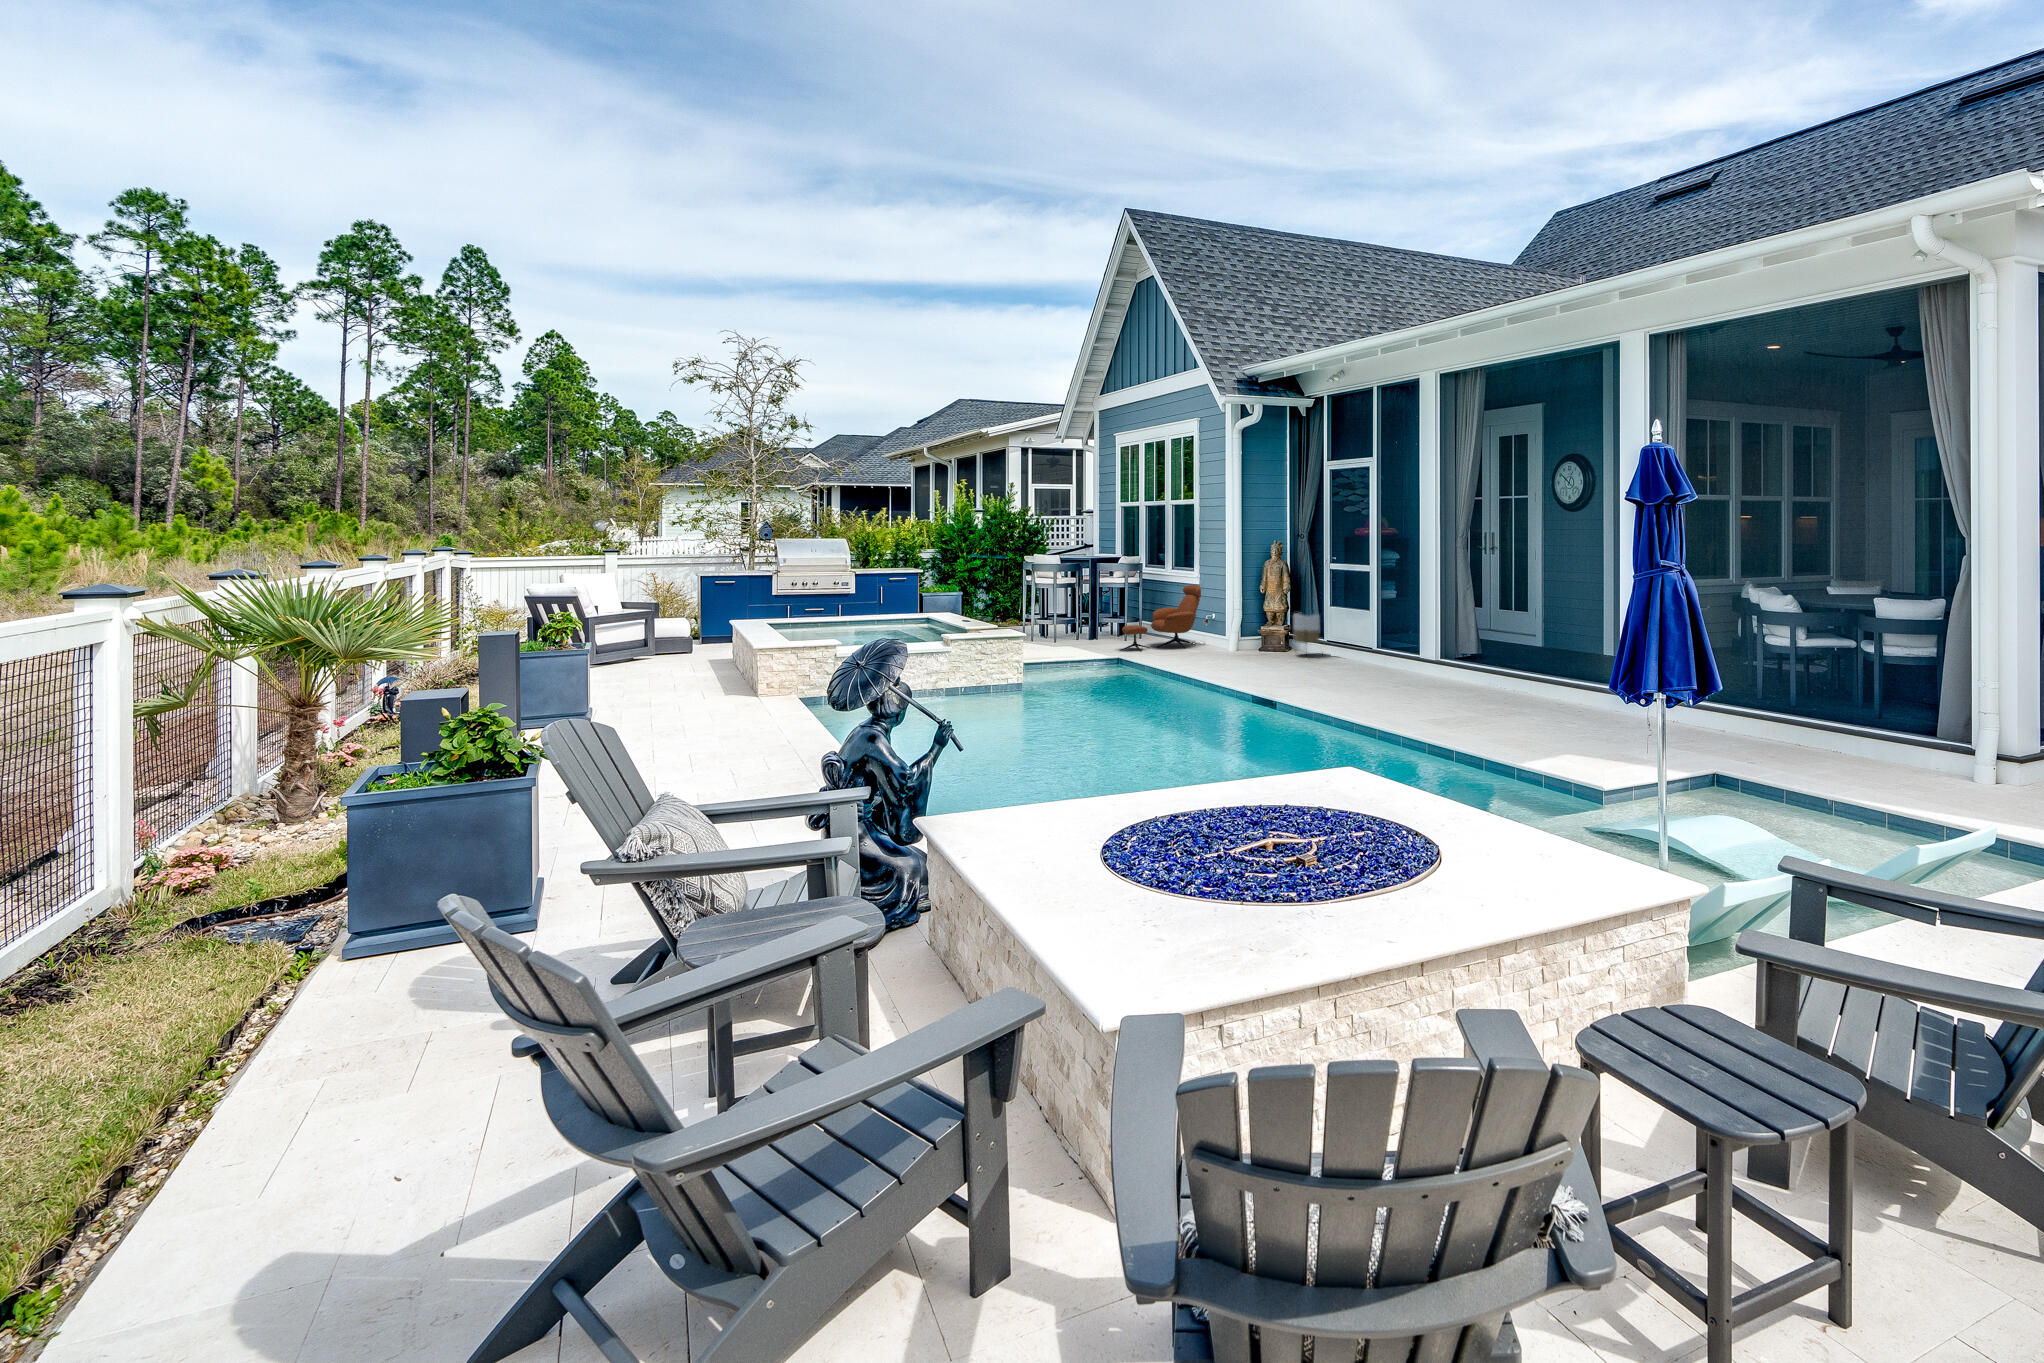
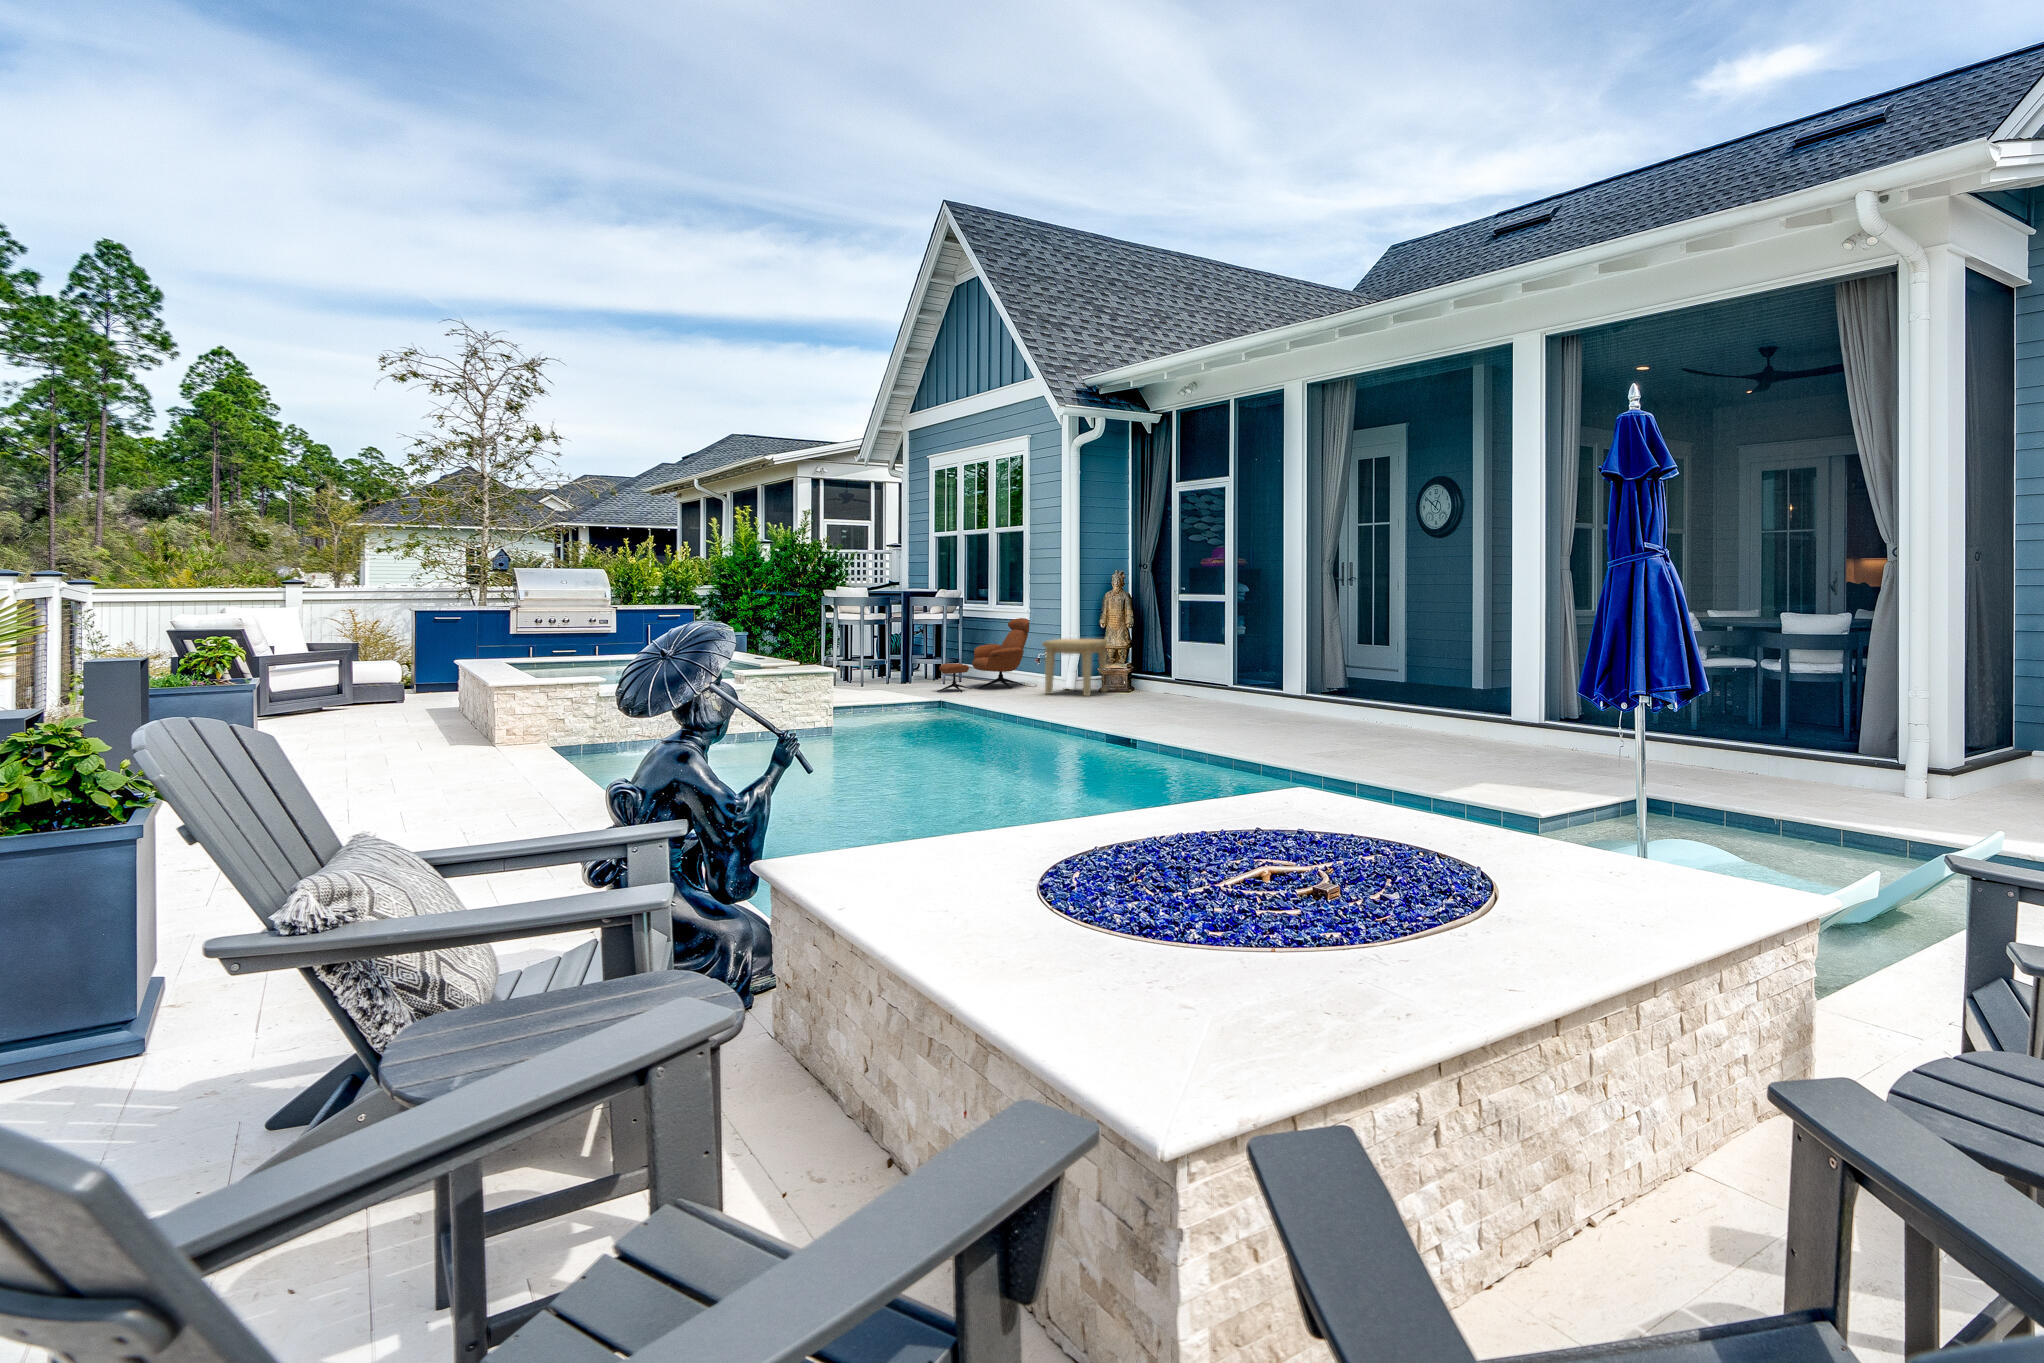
side table: none [1210,604,1272,658] -> present [1043,638,1107,696]
planter: present [1293,613,1319,643] -> none [1136,646,1168,695]

